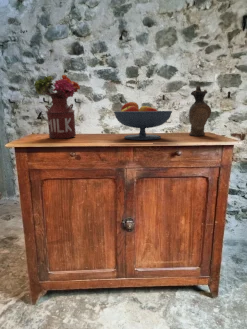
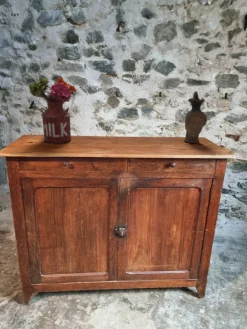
fruit bowl: present [114,102,172,140] -> none [111,107,169,150]

